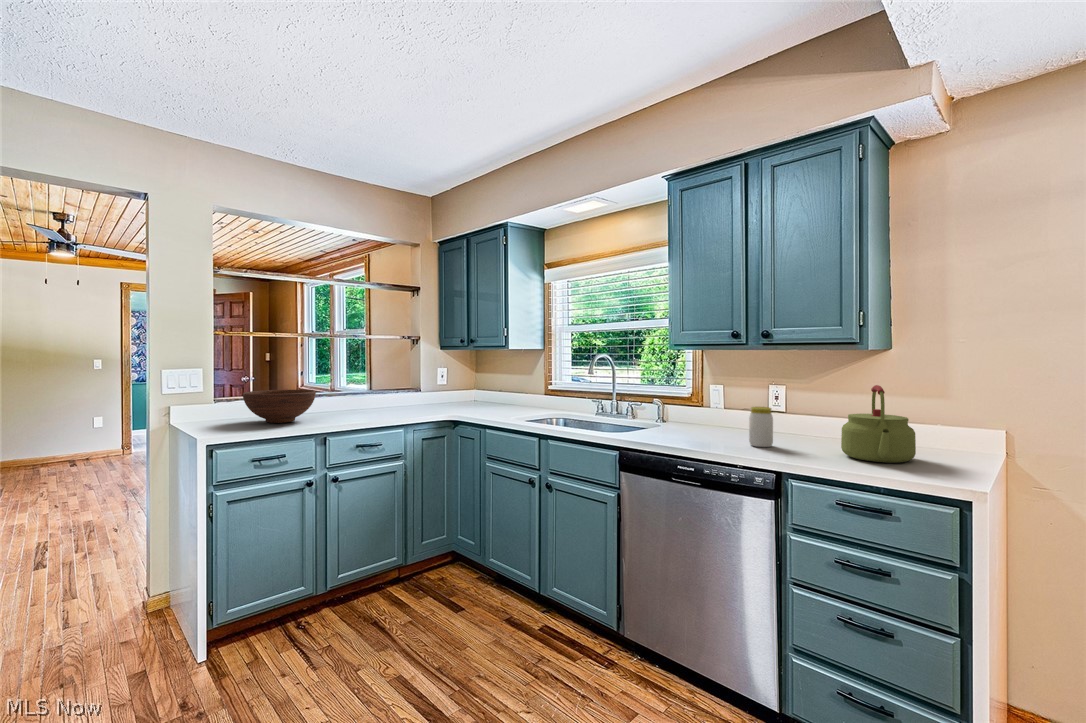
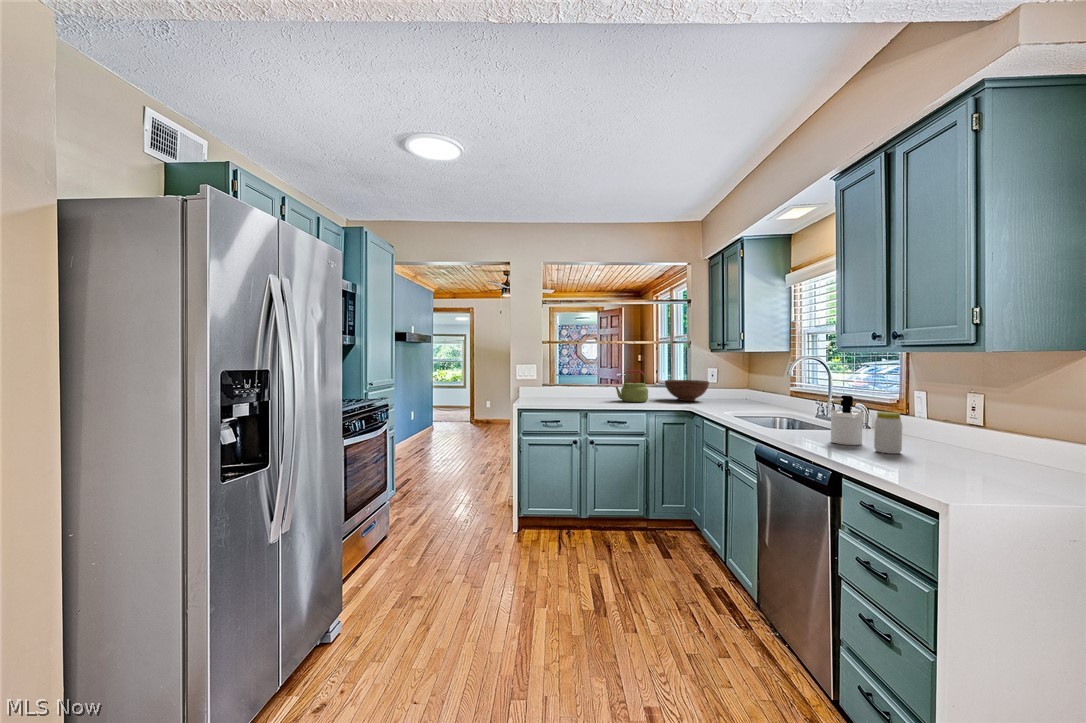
kettle: present [841,385,916,463] -> present [616,370,648,402]
fruit bowl: present [243,390,316,423] -> present [665,380,709,401]
soap dispenser: none [692,393,723,443] -> present [826,395,864,445]

